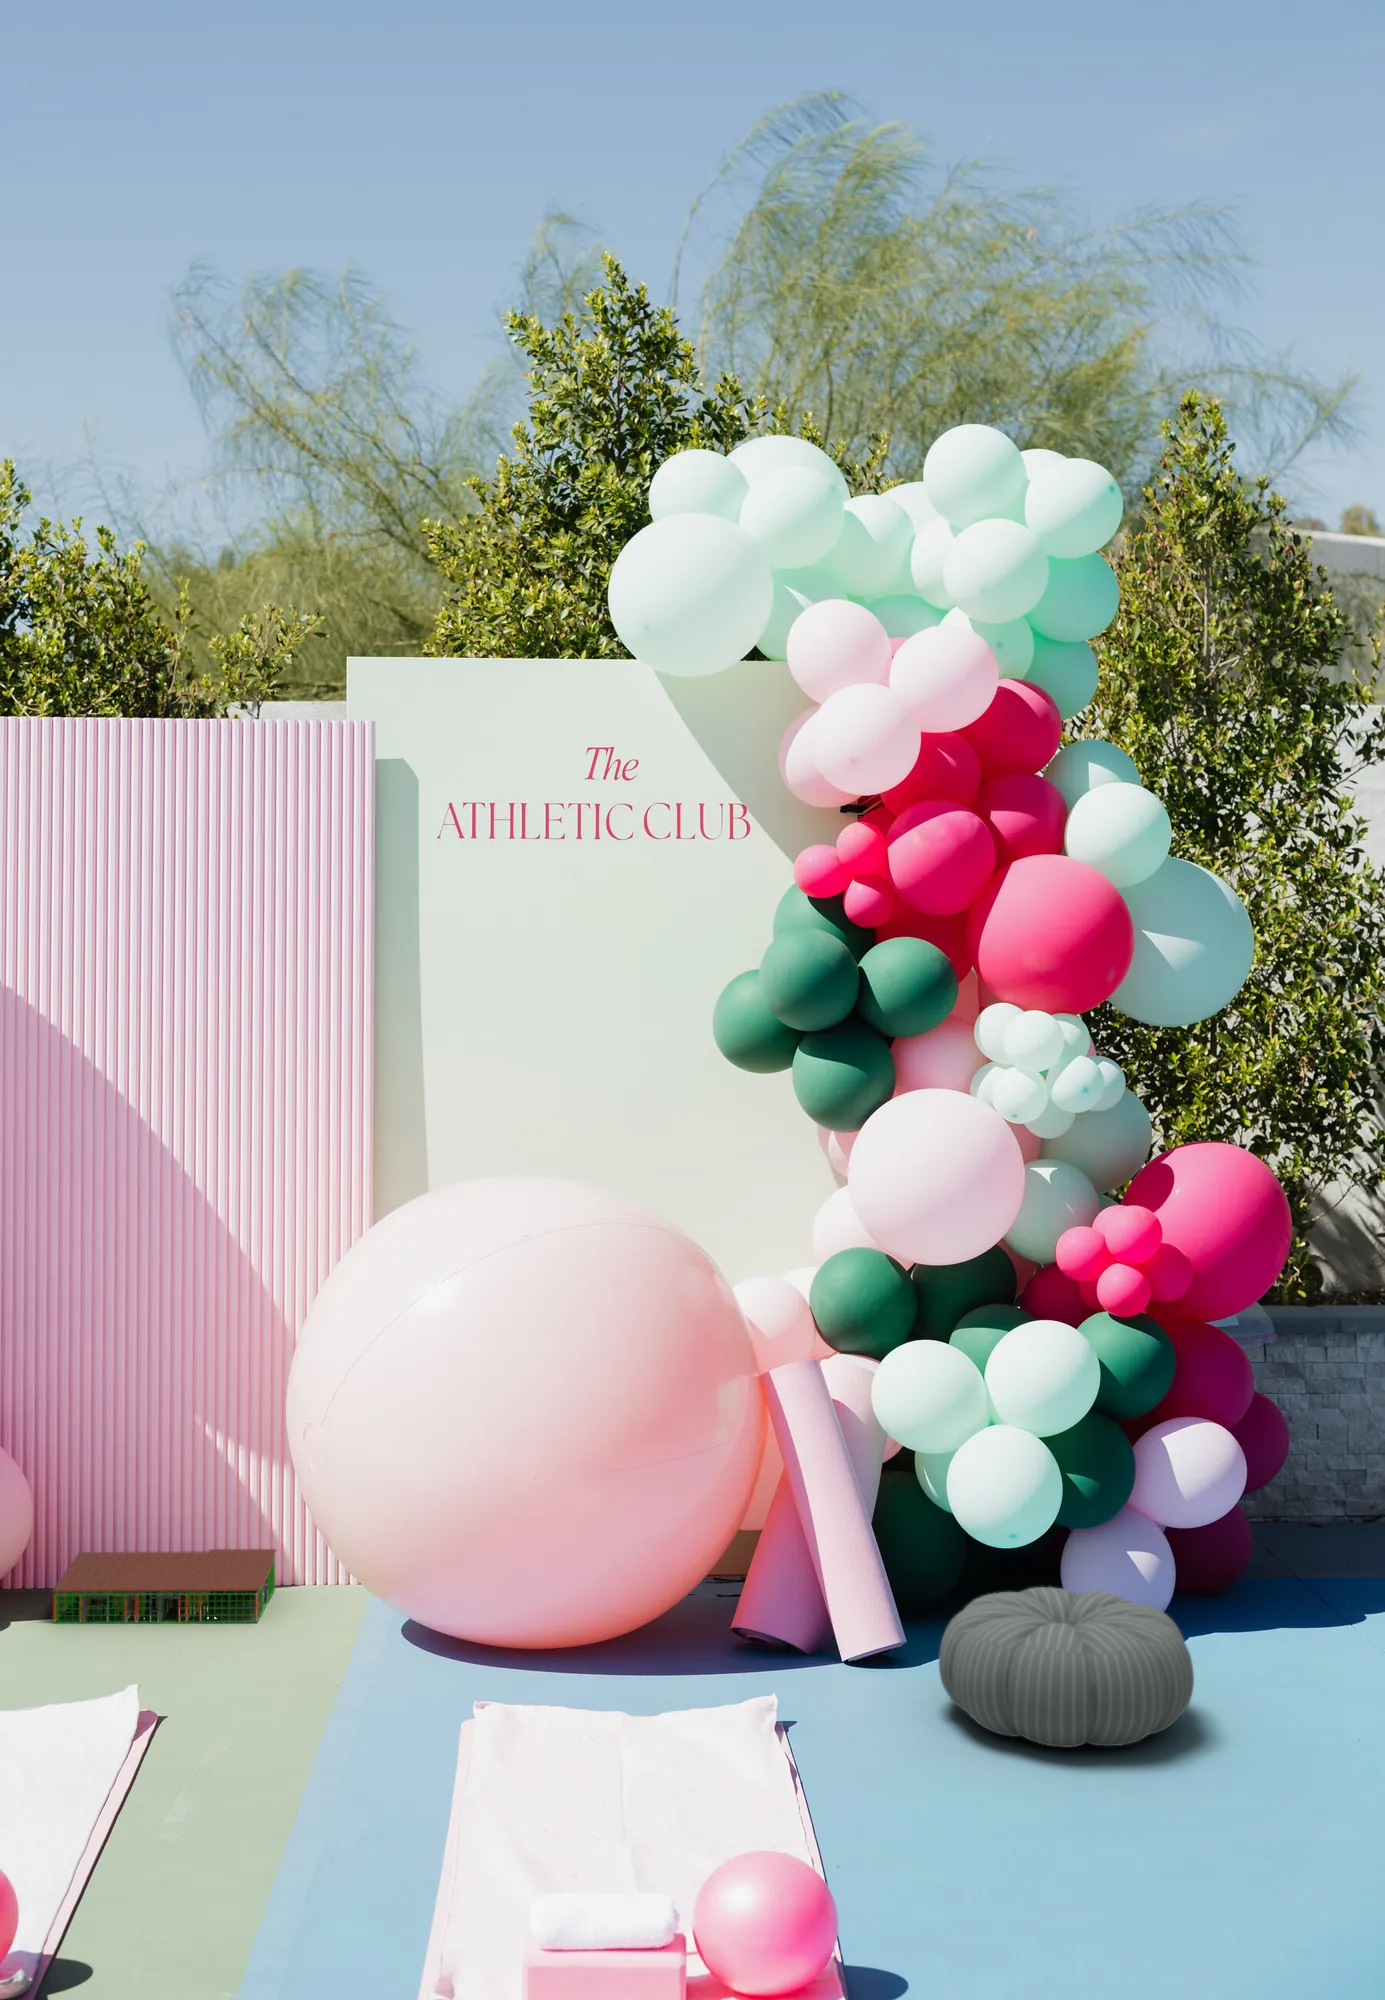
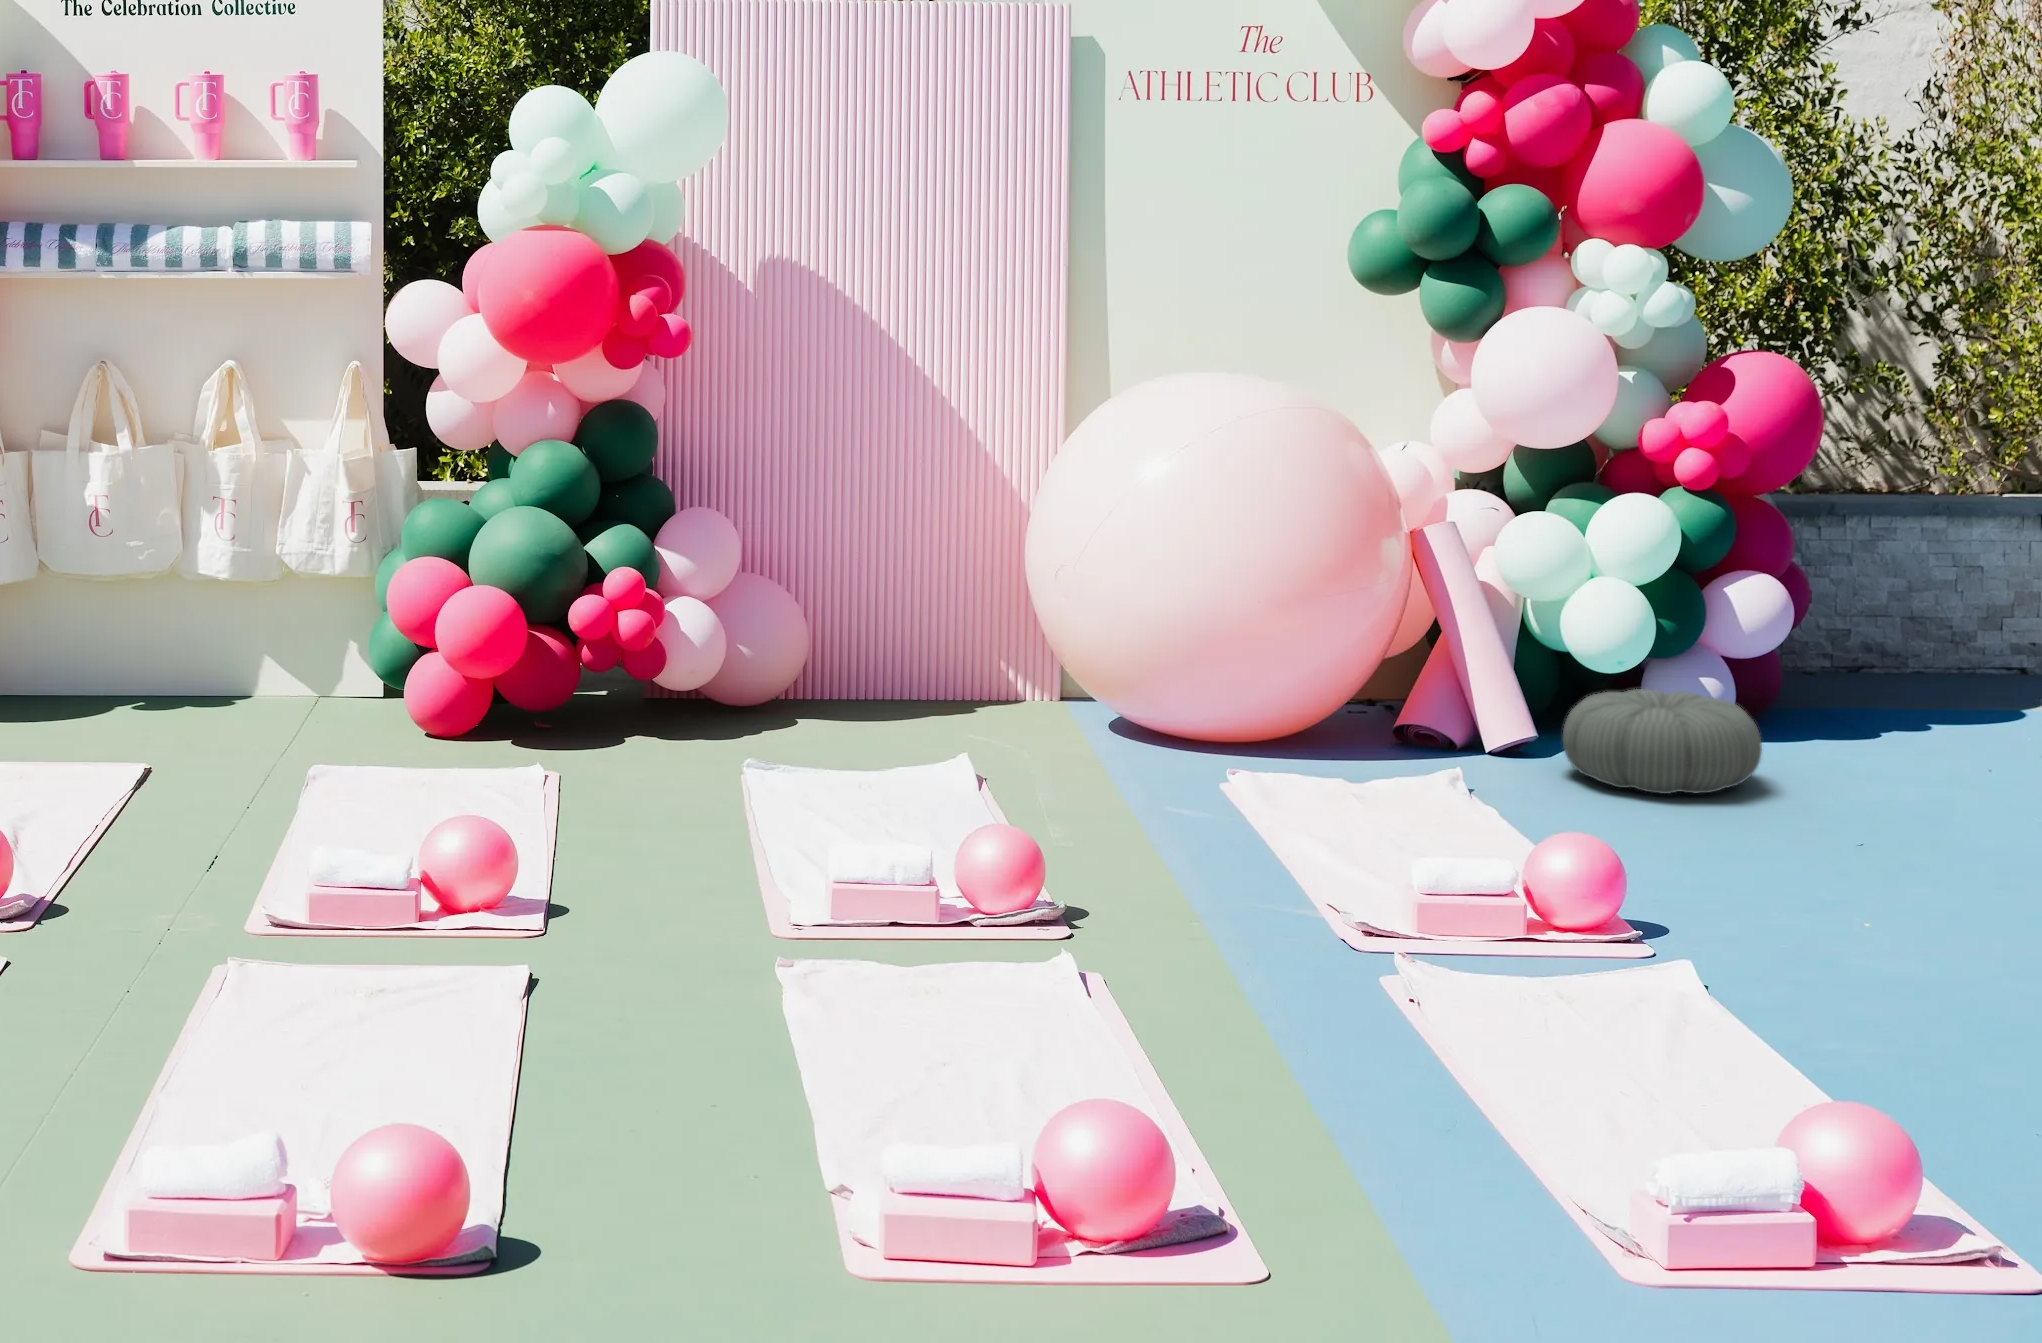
storage bin: present [53,1549,276,1623] -> none [838,676,997,726]

